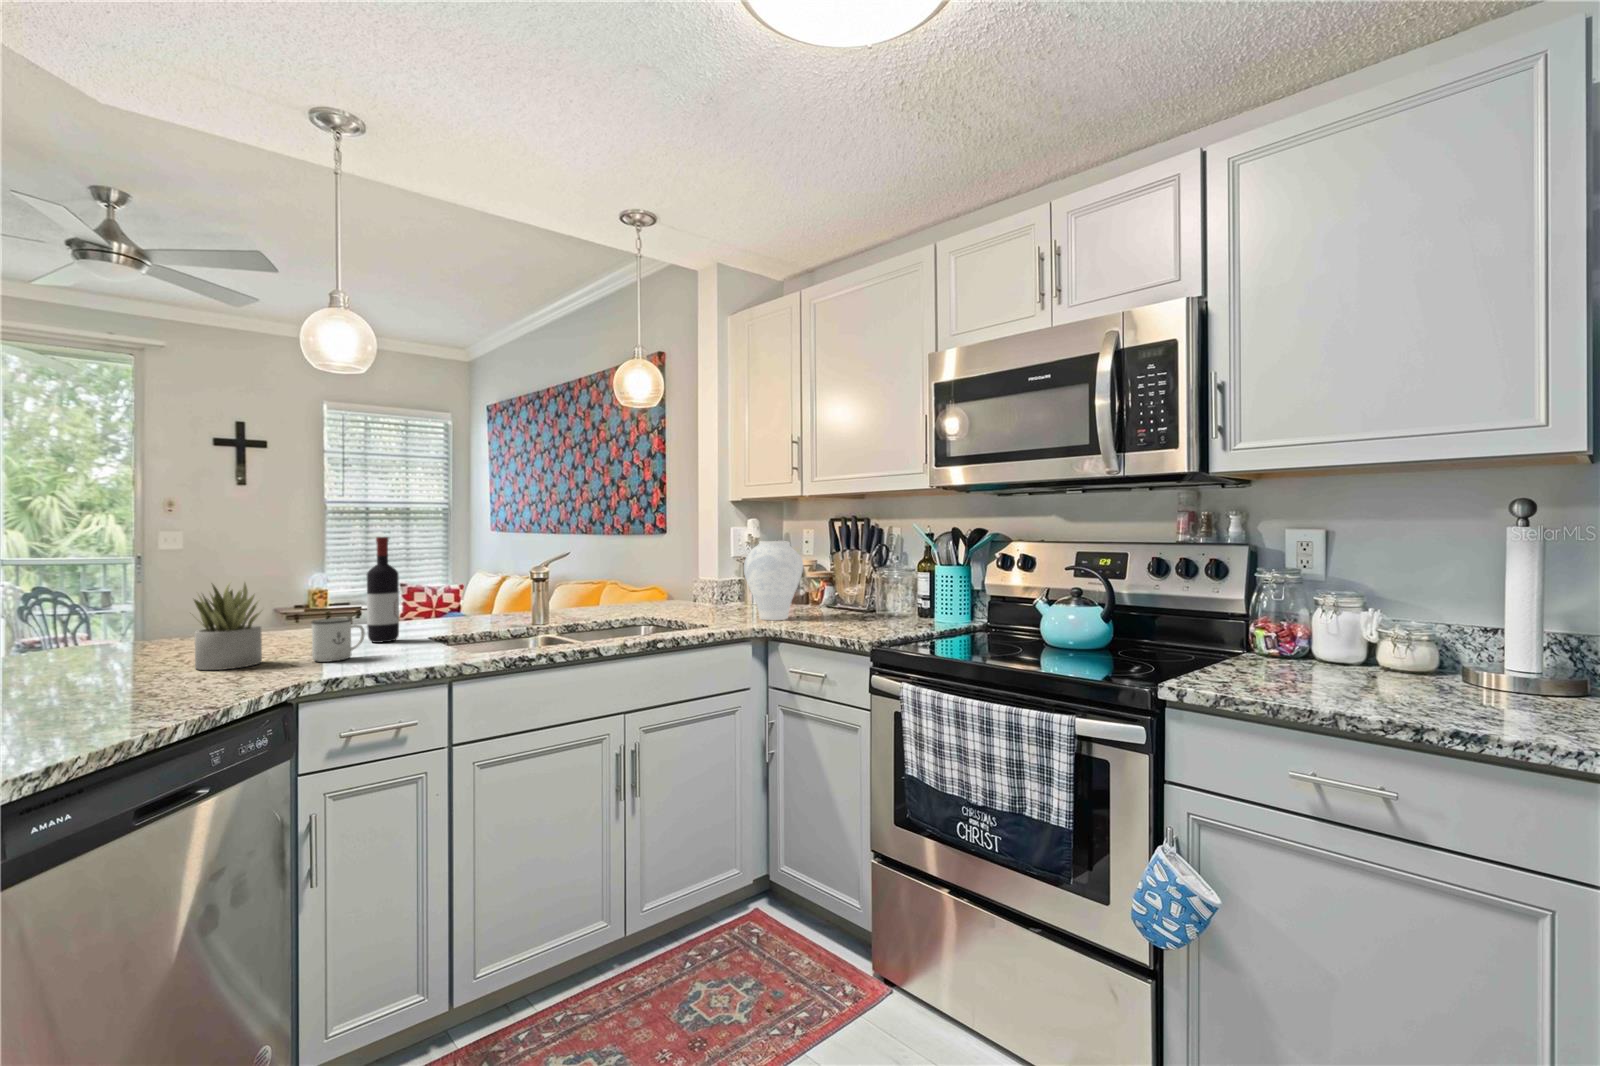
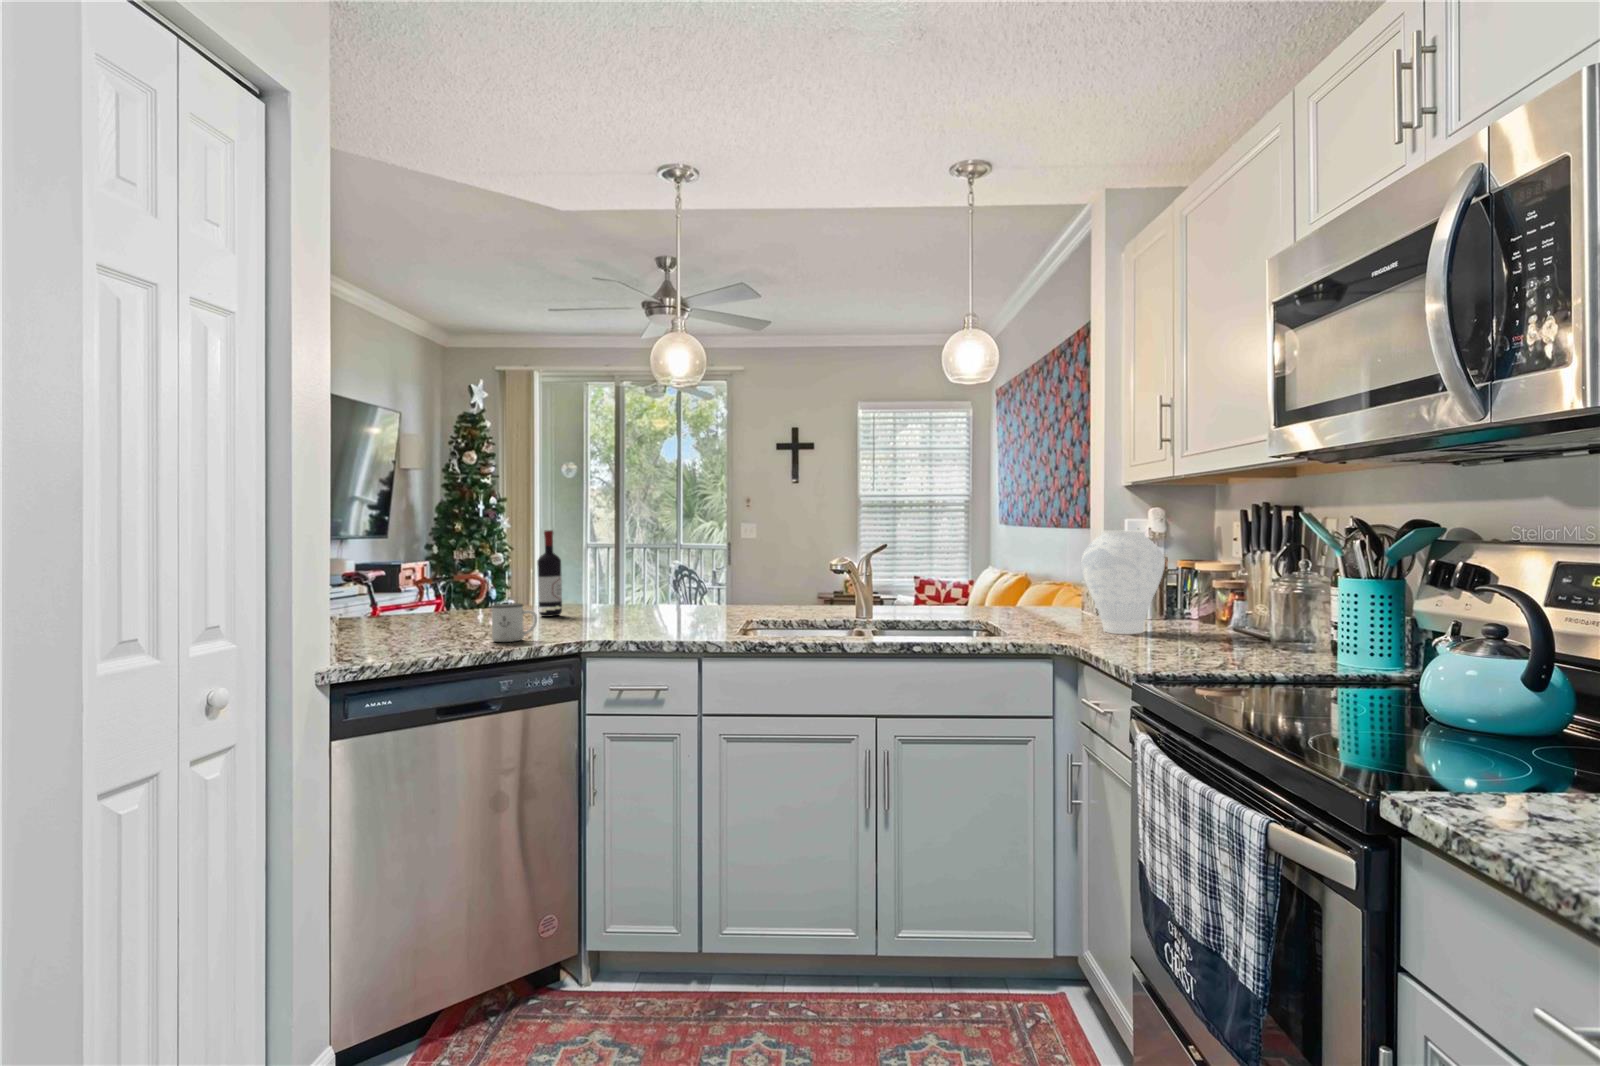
wine bottle: present [367,537,399,643] -> present [537,530,562,617]
succulent plant: present [190,583,262,670] -> none [571,562,616,629]
mug: present [312,618,365,662] -> present [491,603,537,642]

